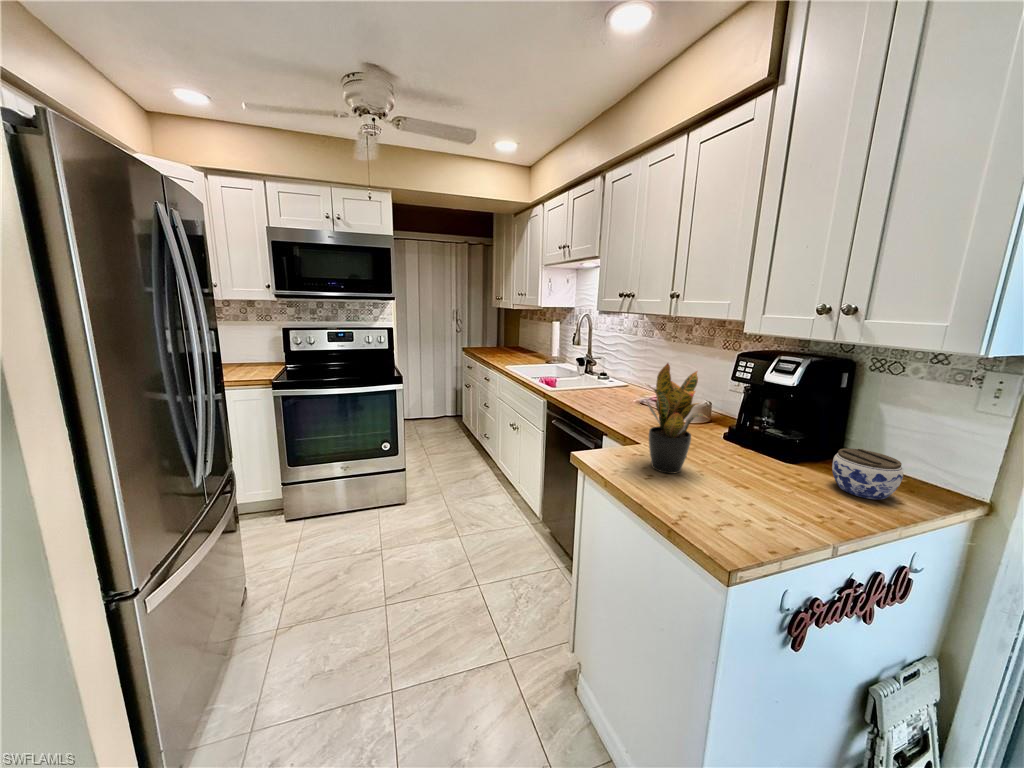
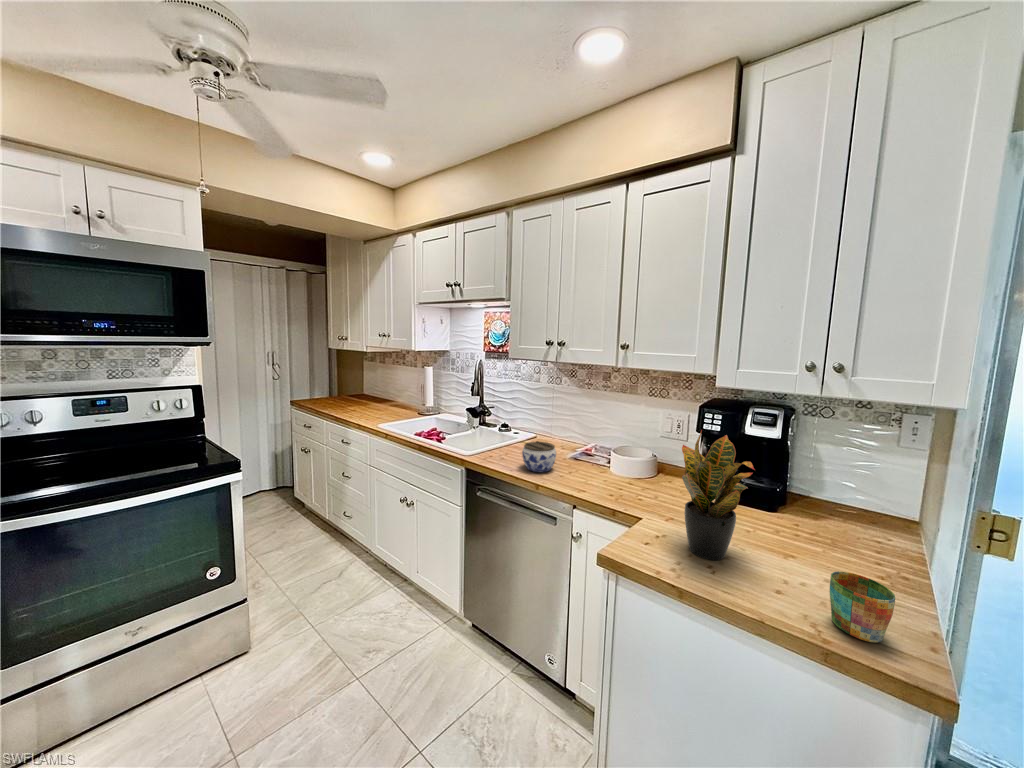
jar: present [832,448,903,500] -> present [522,441,556,472]
mug: none [704,479,756,532] -> present [830,571,895,642]

